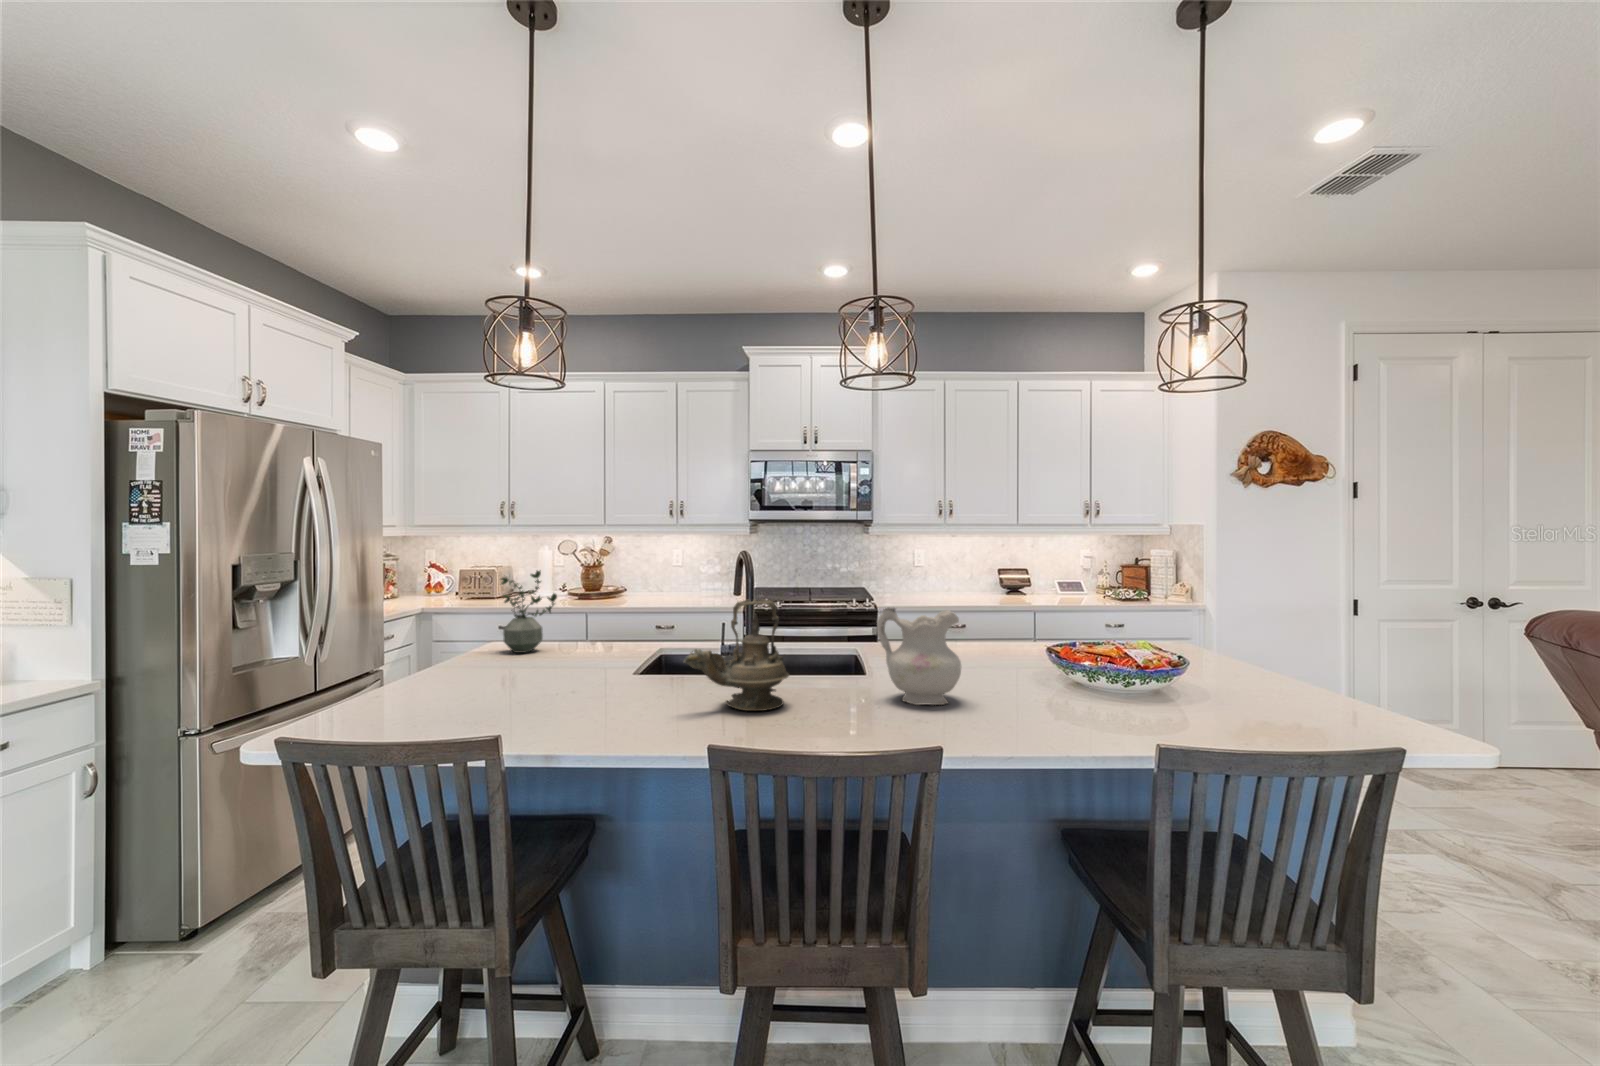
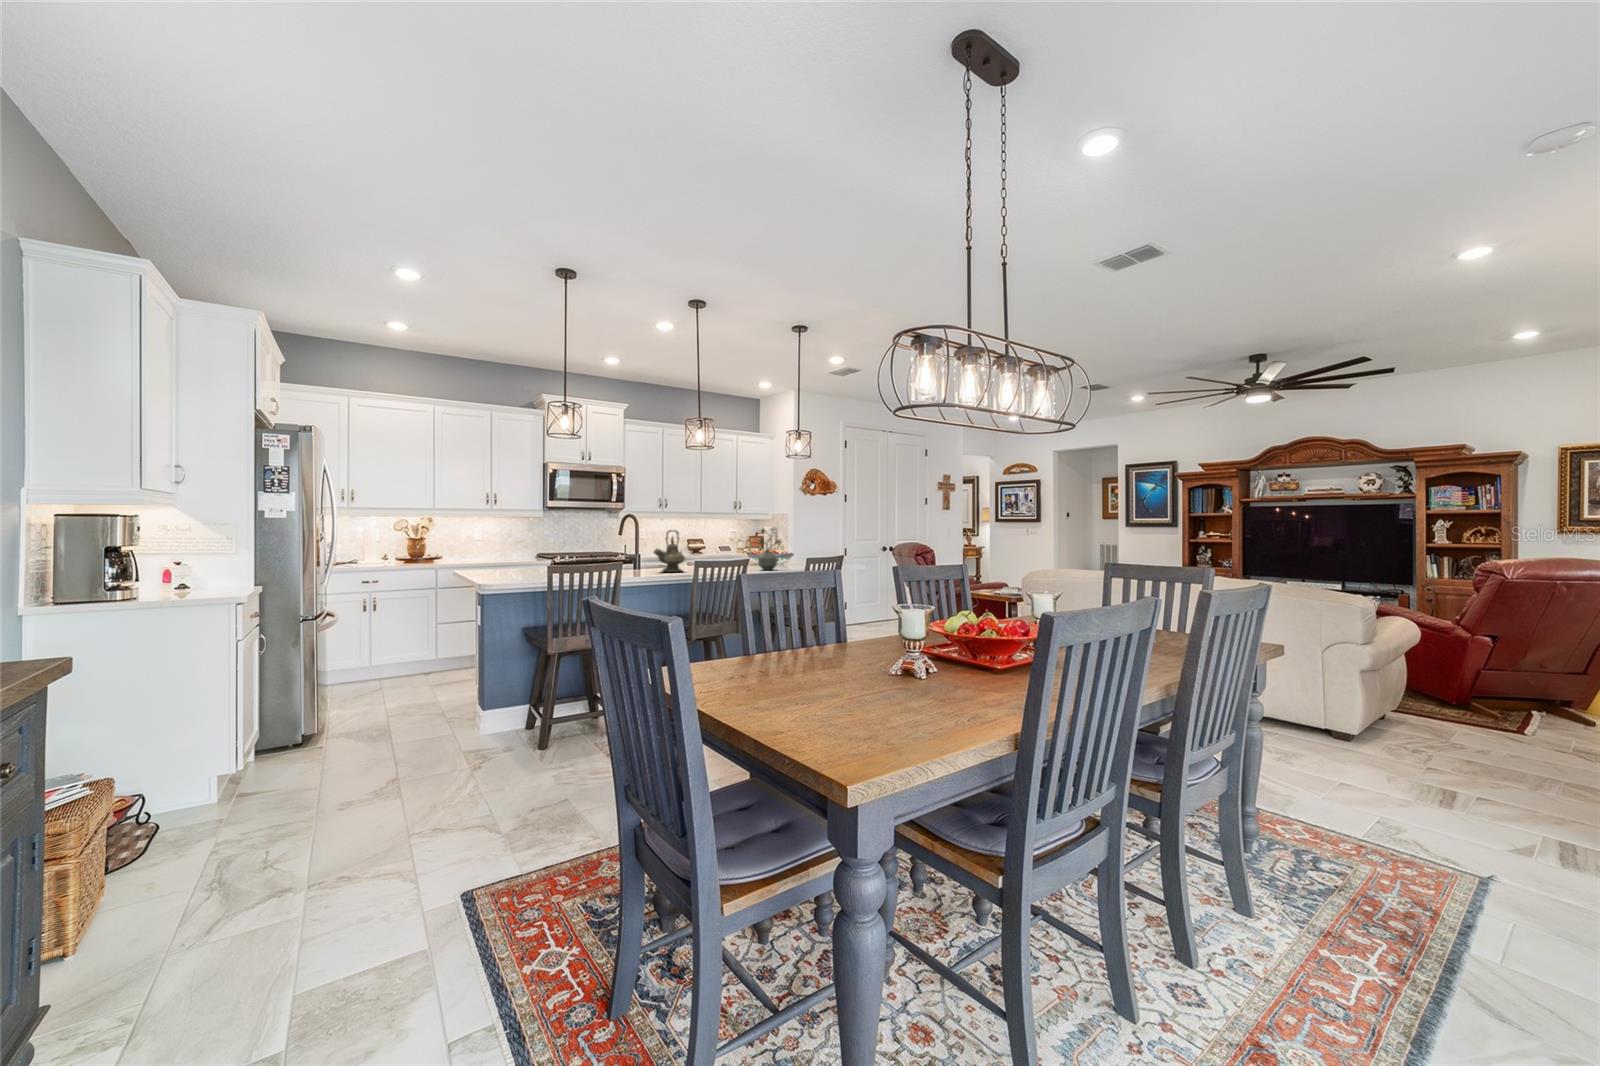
potted plant: present [501,570,557,653] -> present [758,528,781,570]
ceramic pitcher: present [877,607,961,705] -> none [711,534,742,569]

